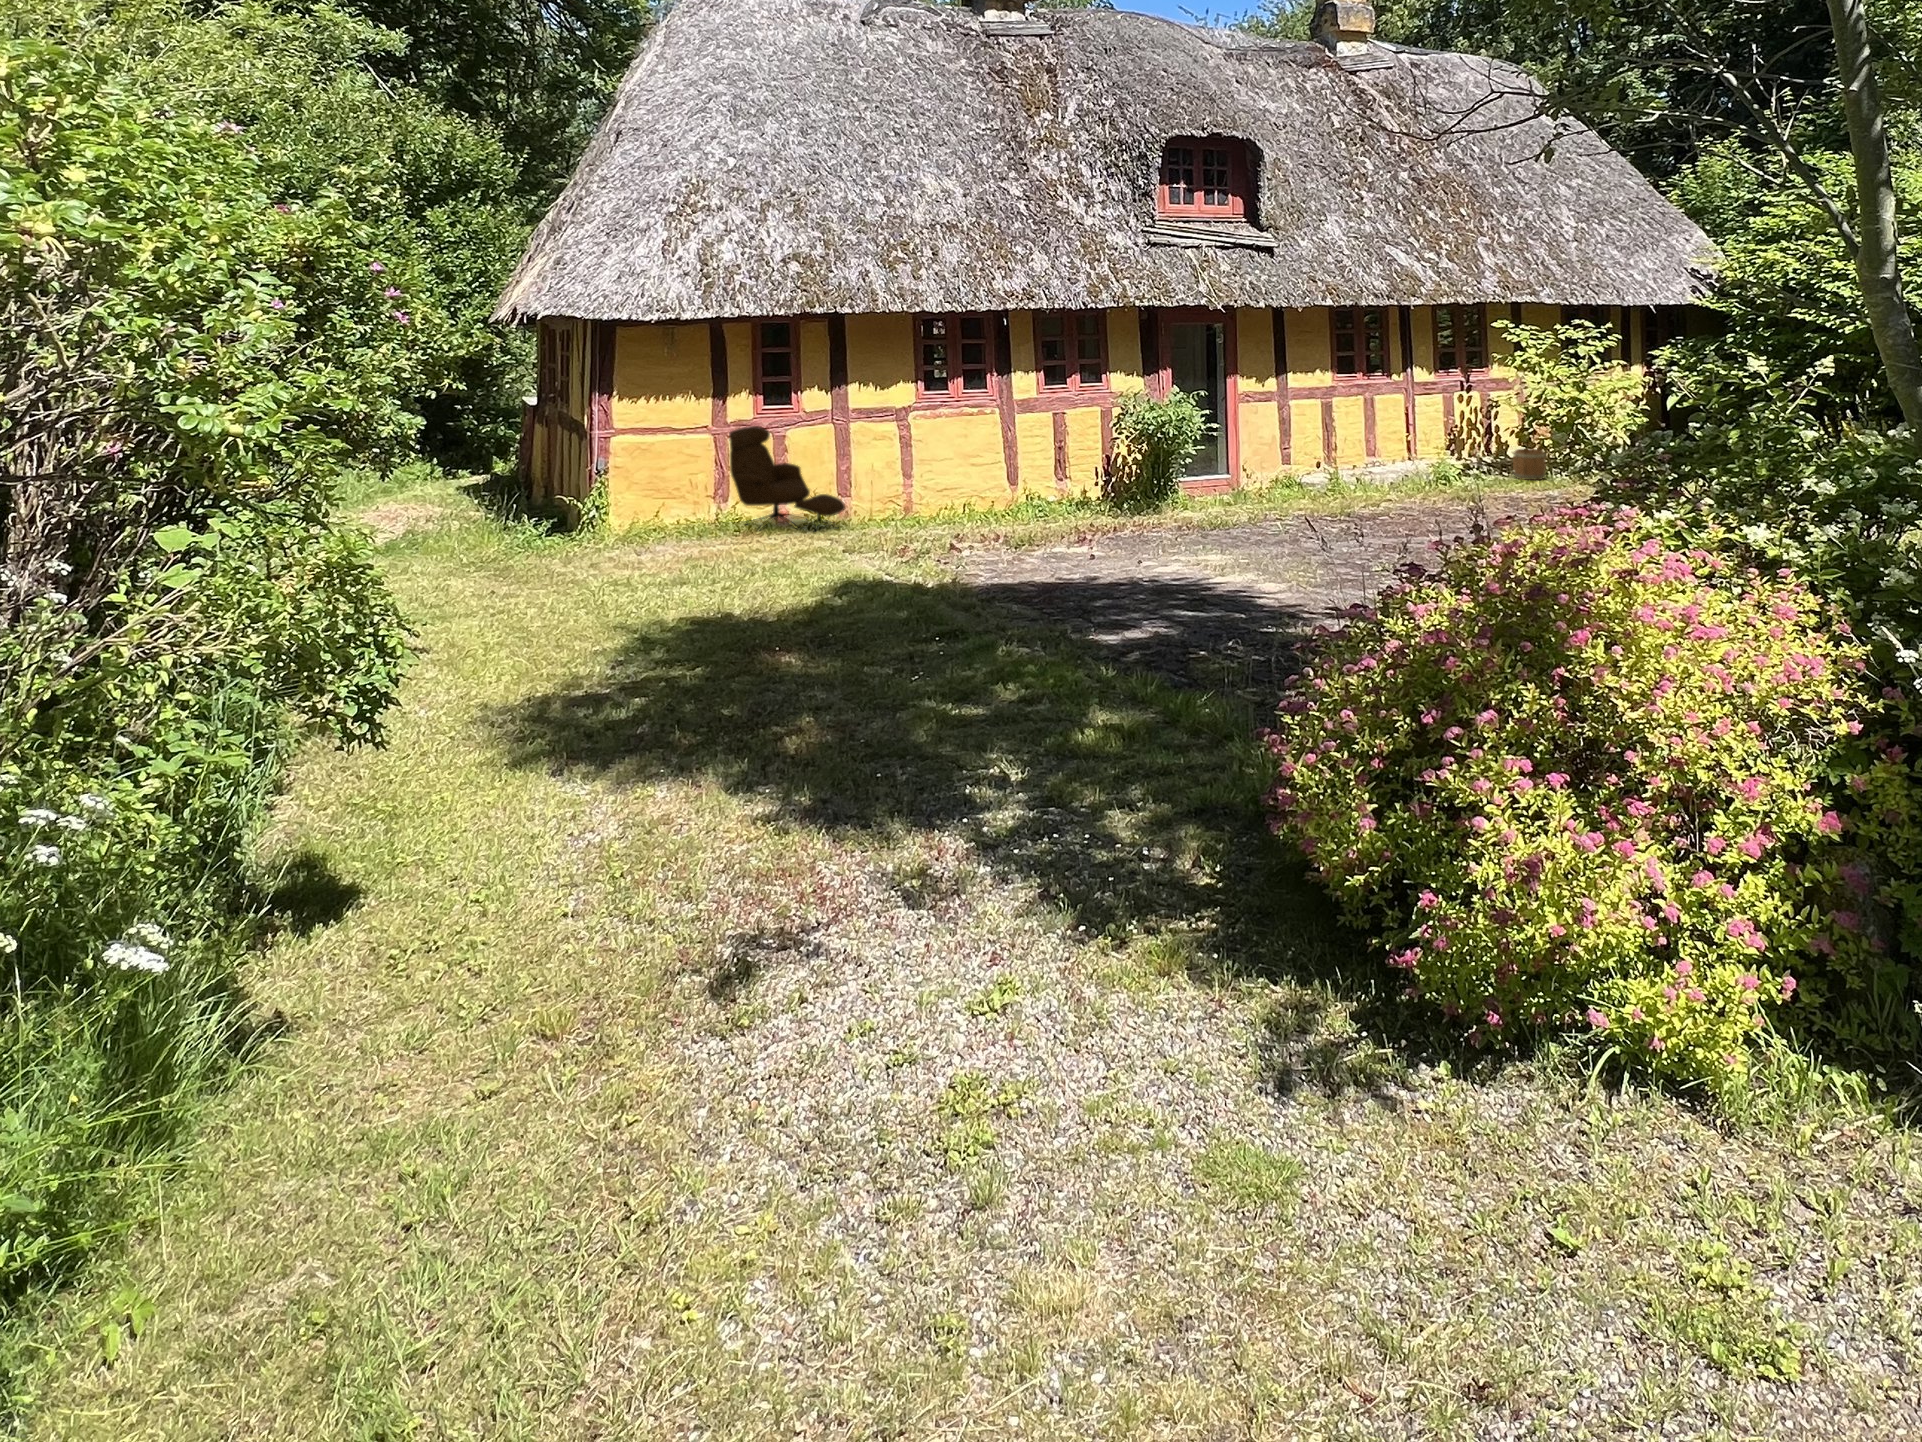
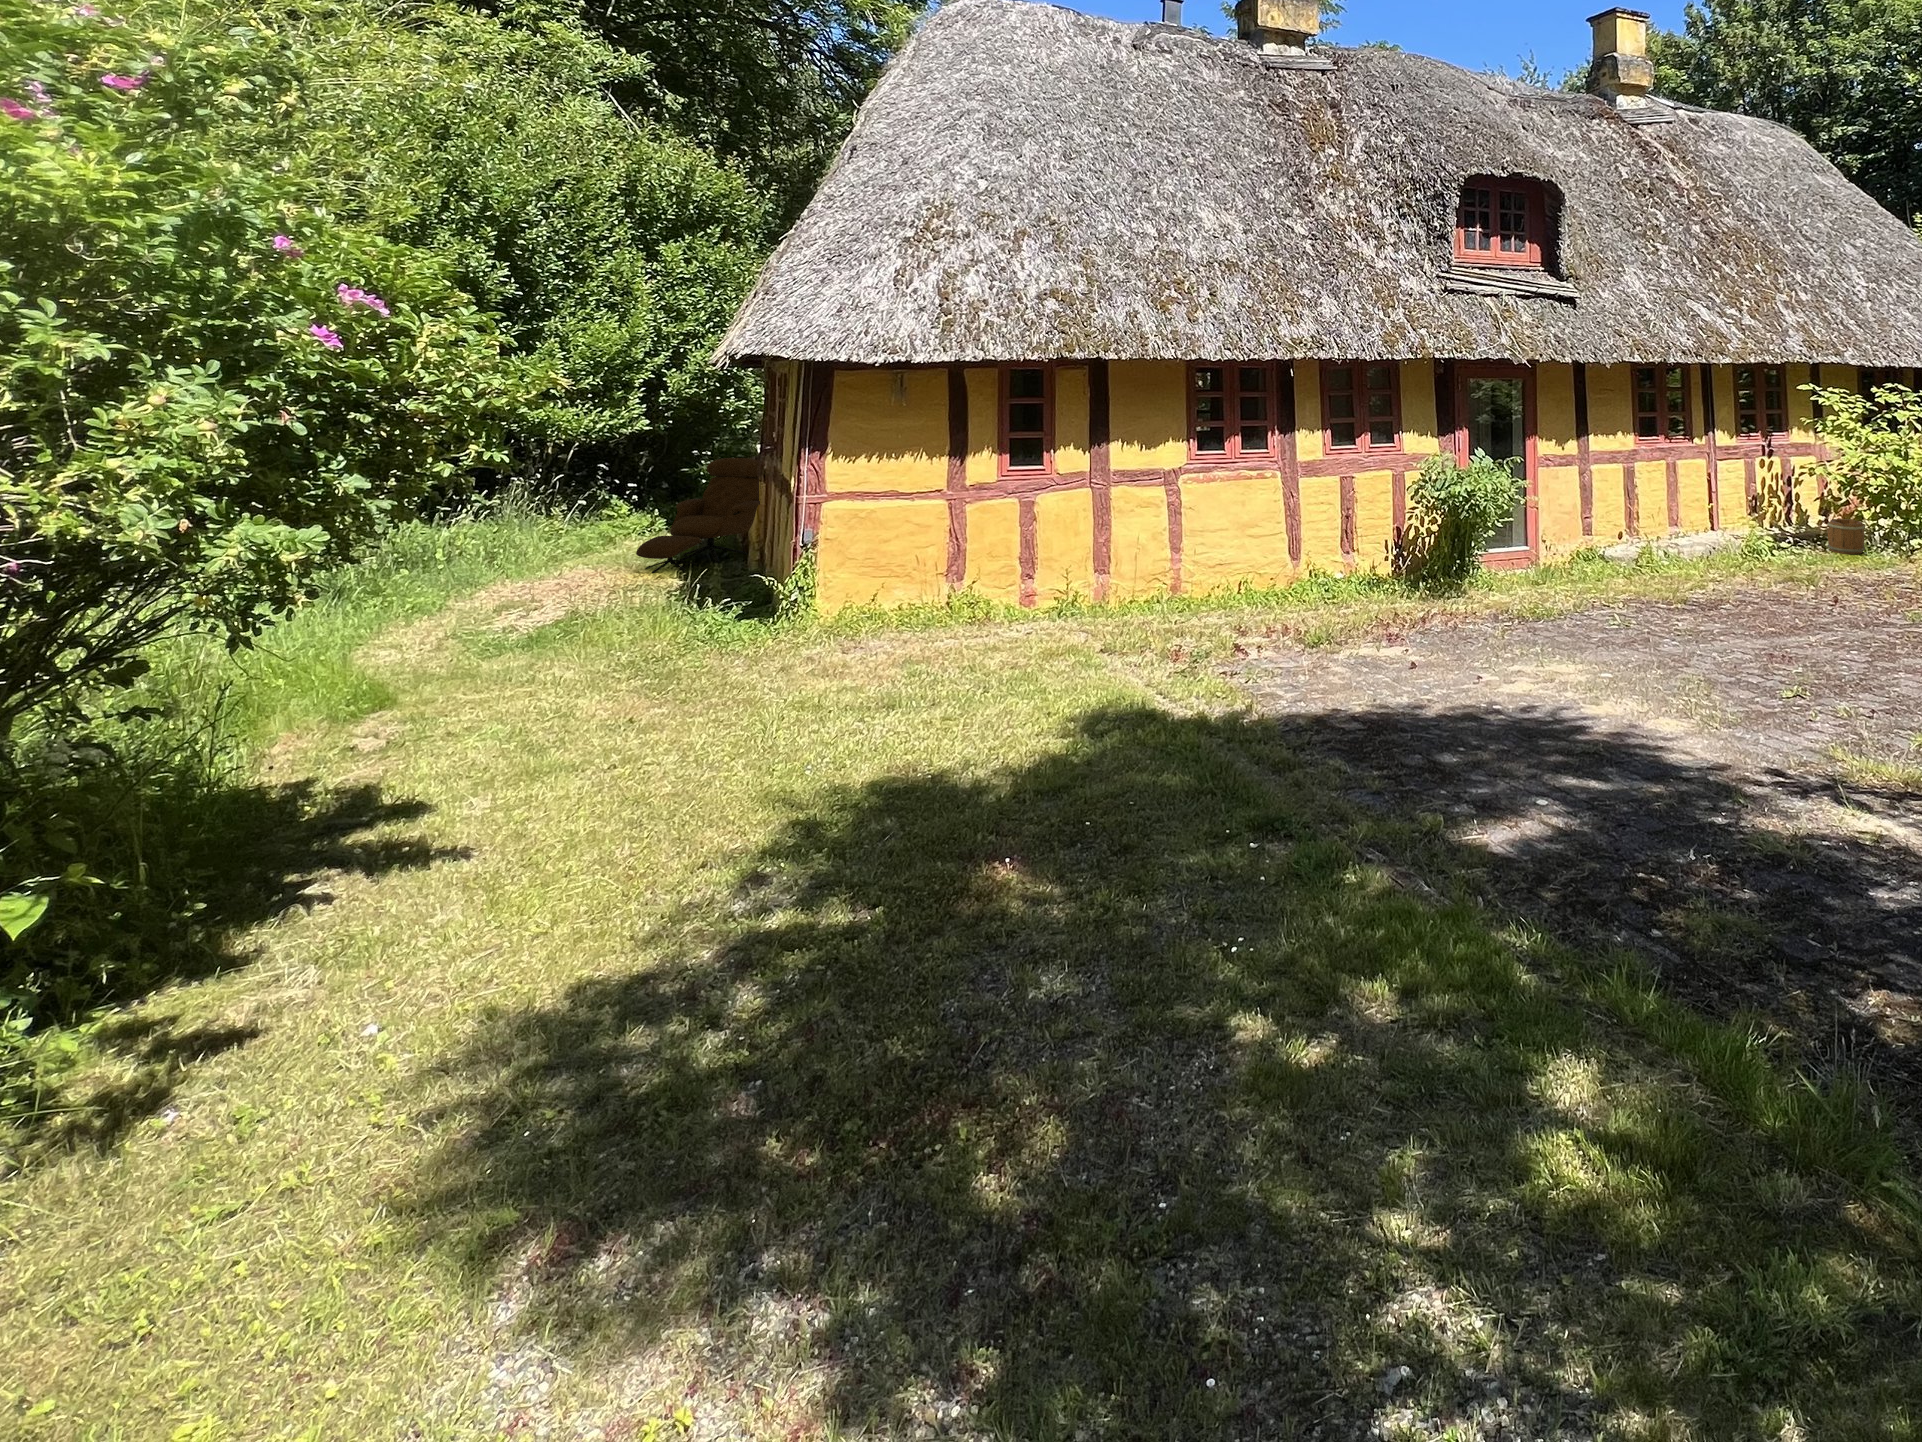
lounge chair: present [729,426,845,531] -> present [636,458,761,573]

